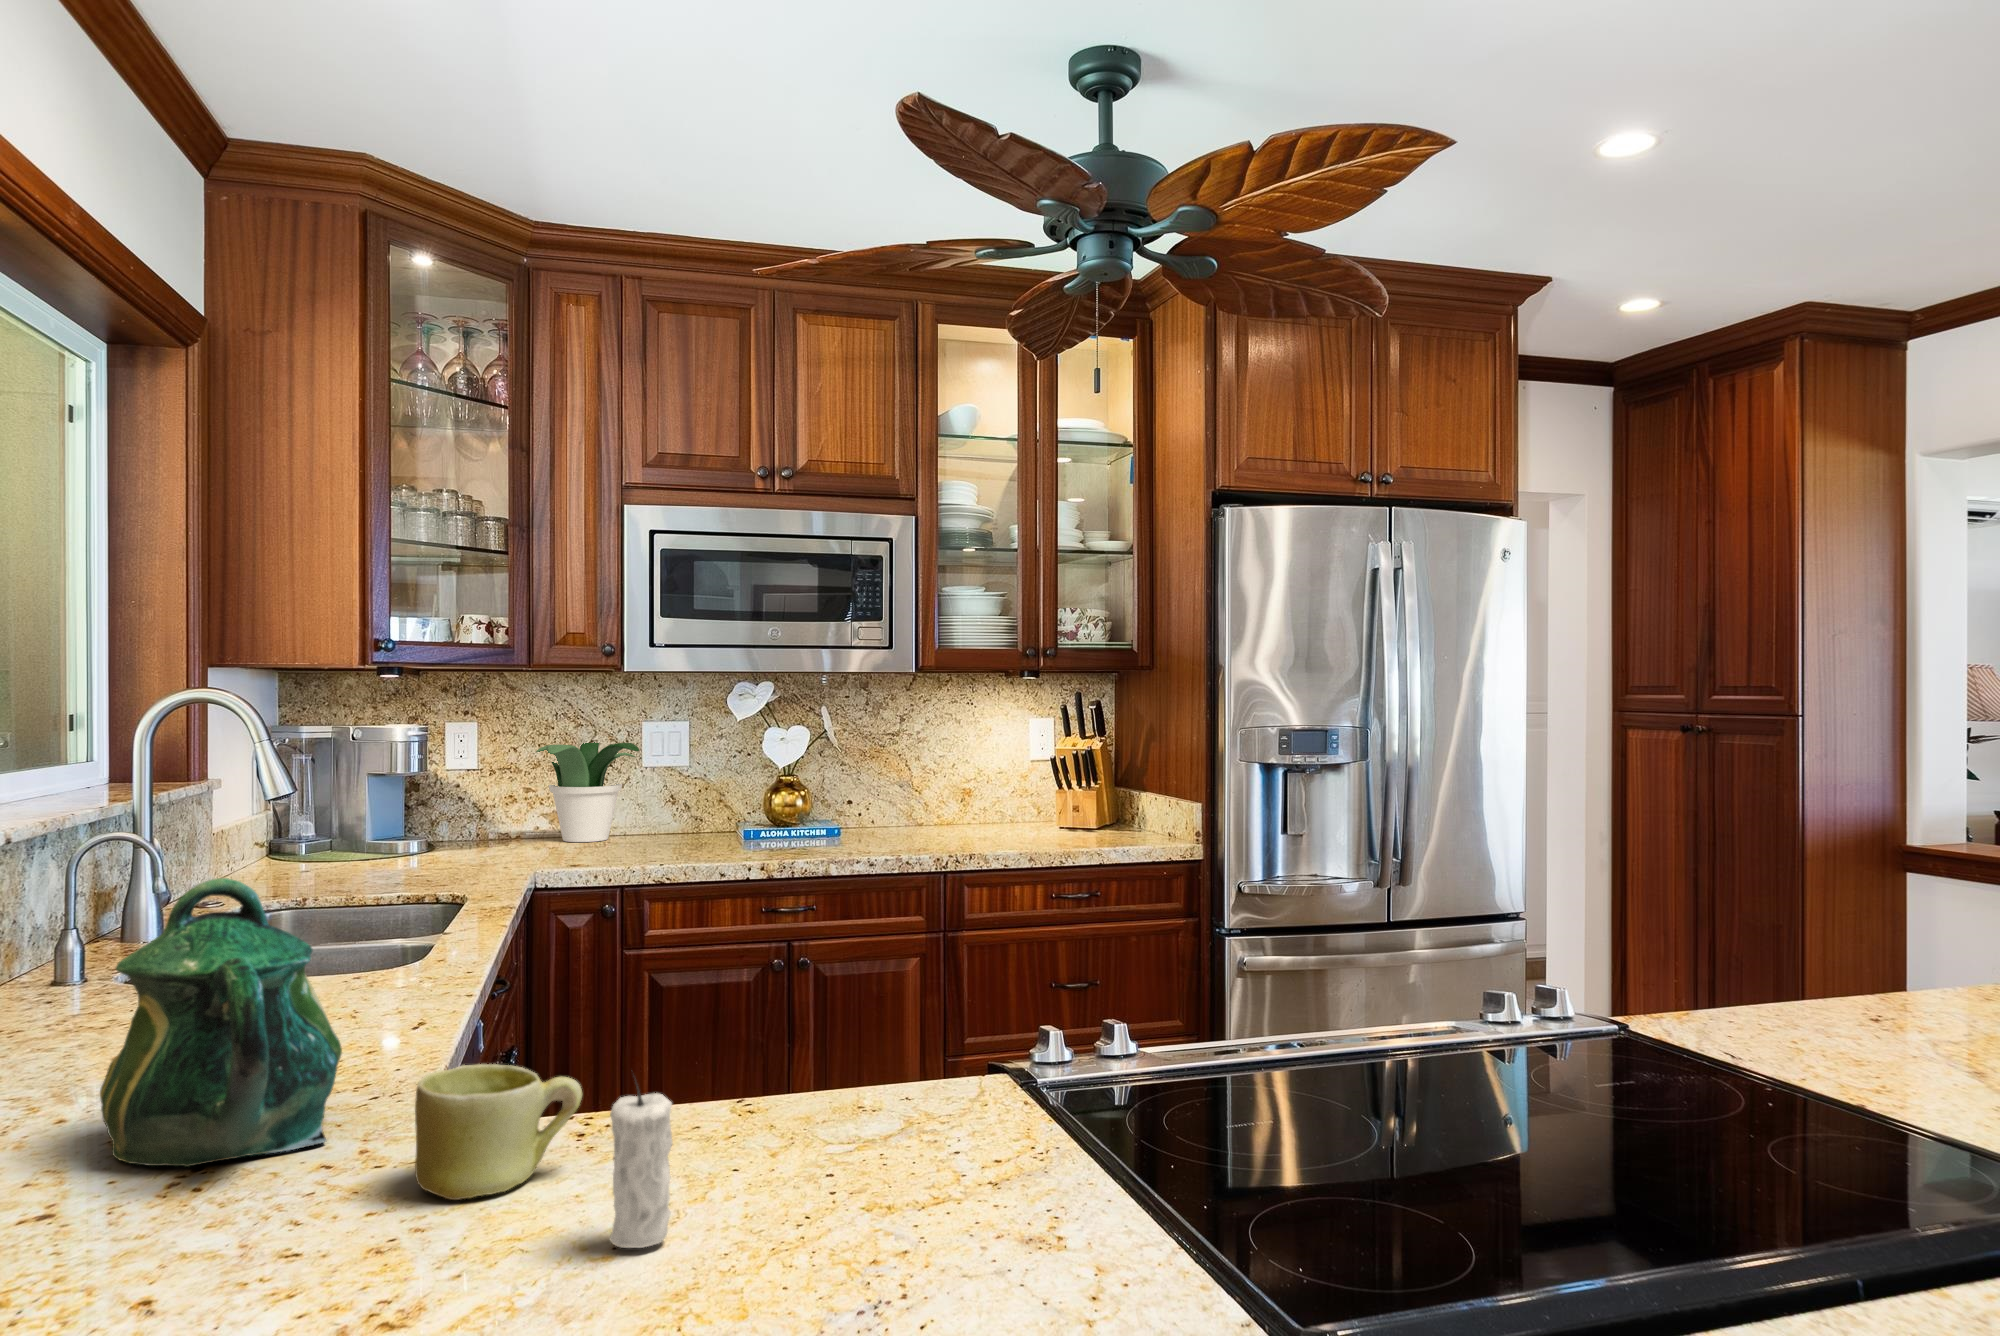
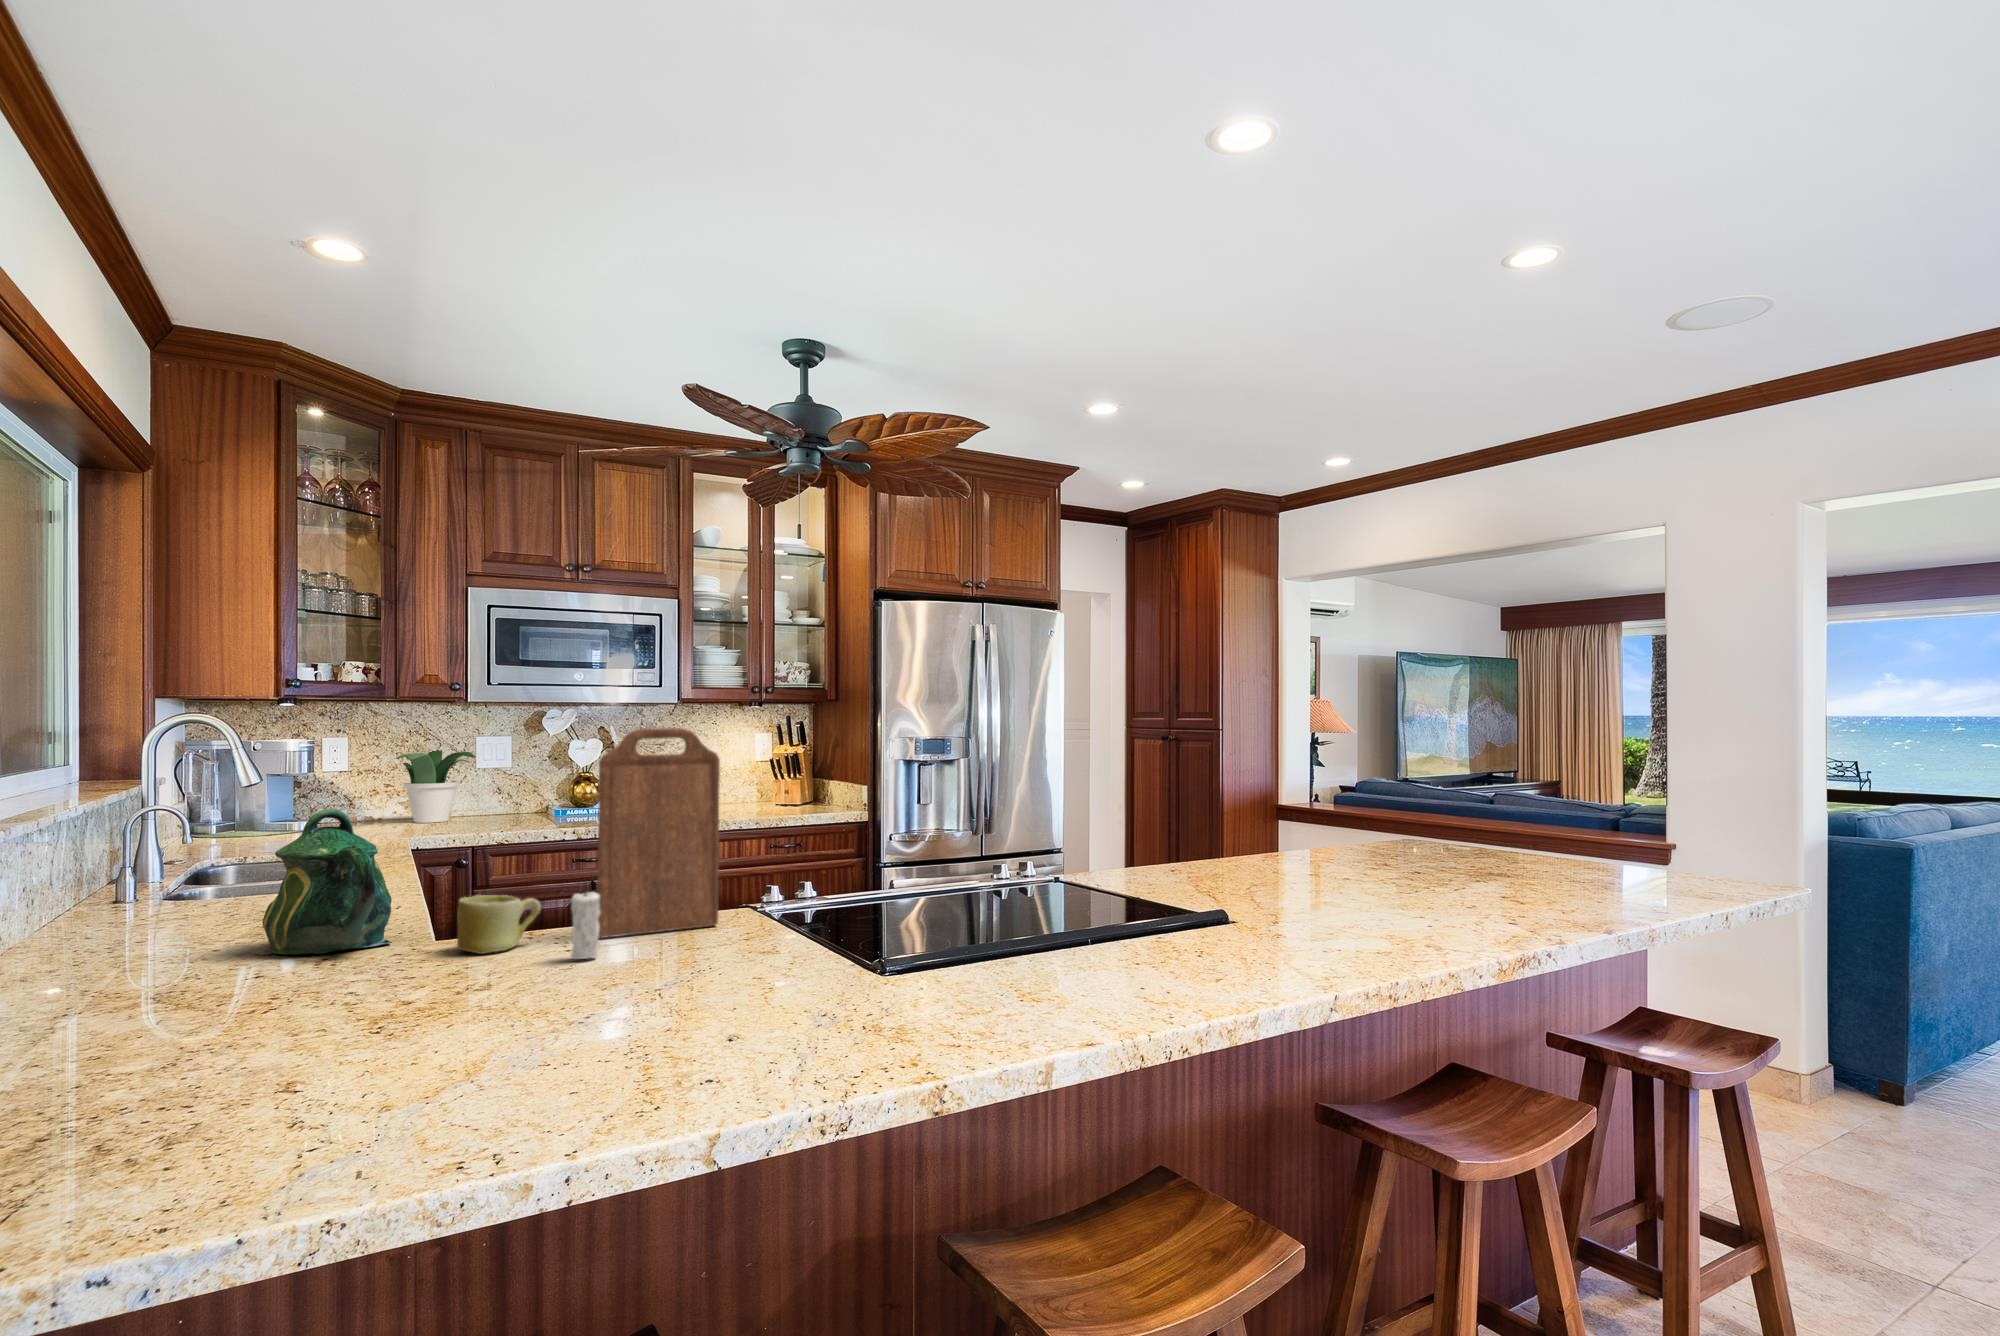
cutting board: none [694,729,939,1164] -> present [597,728,720,938]

